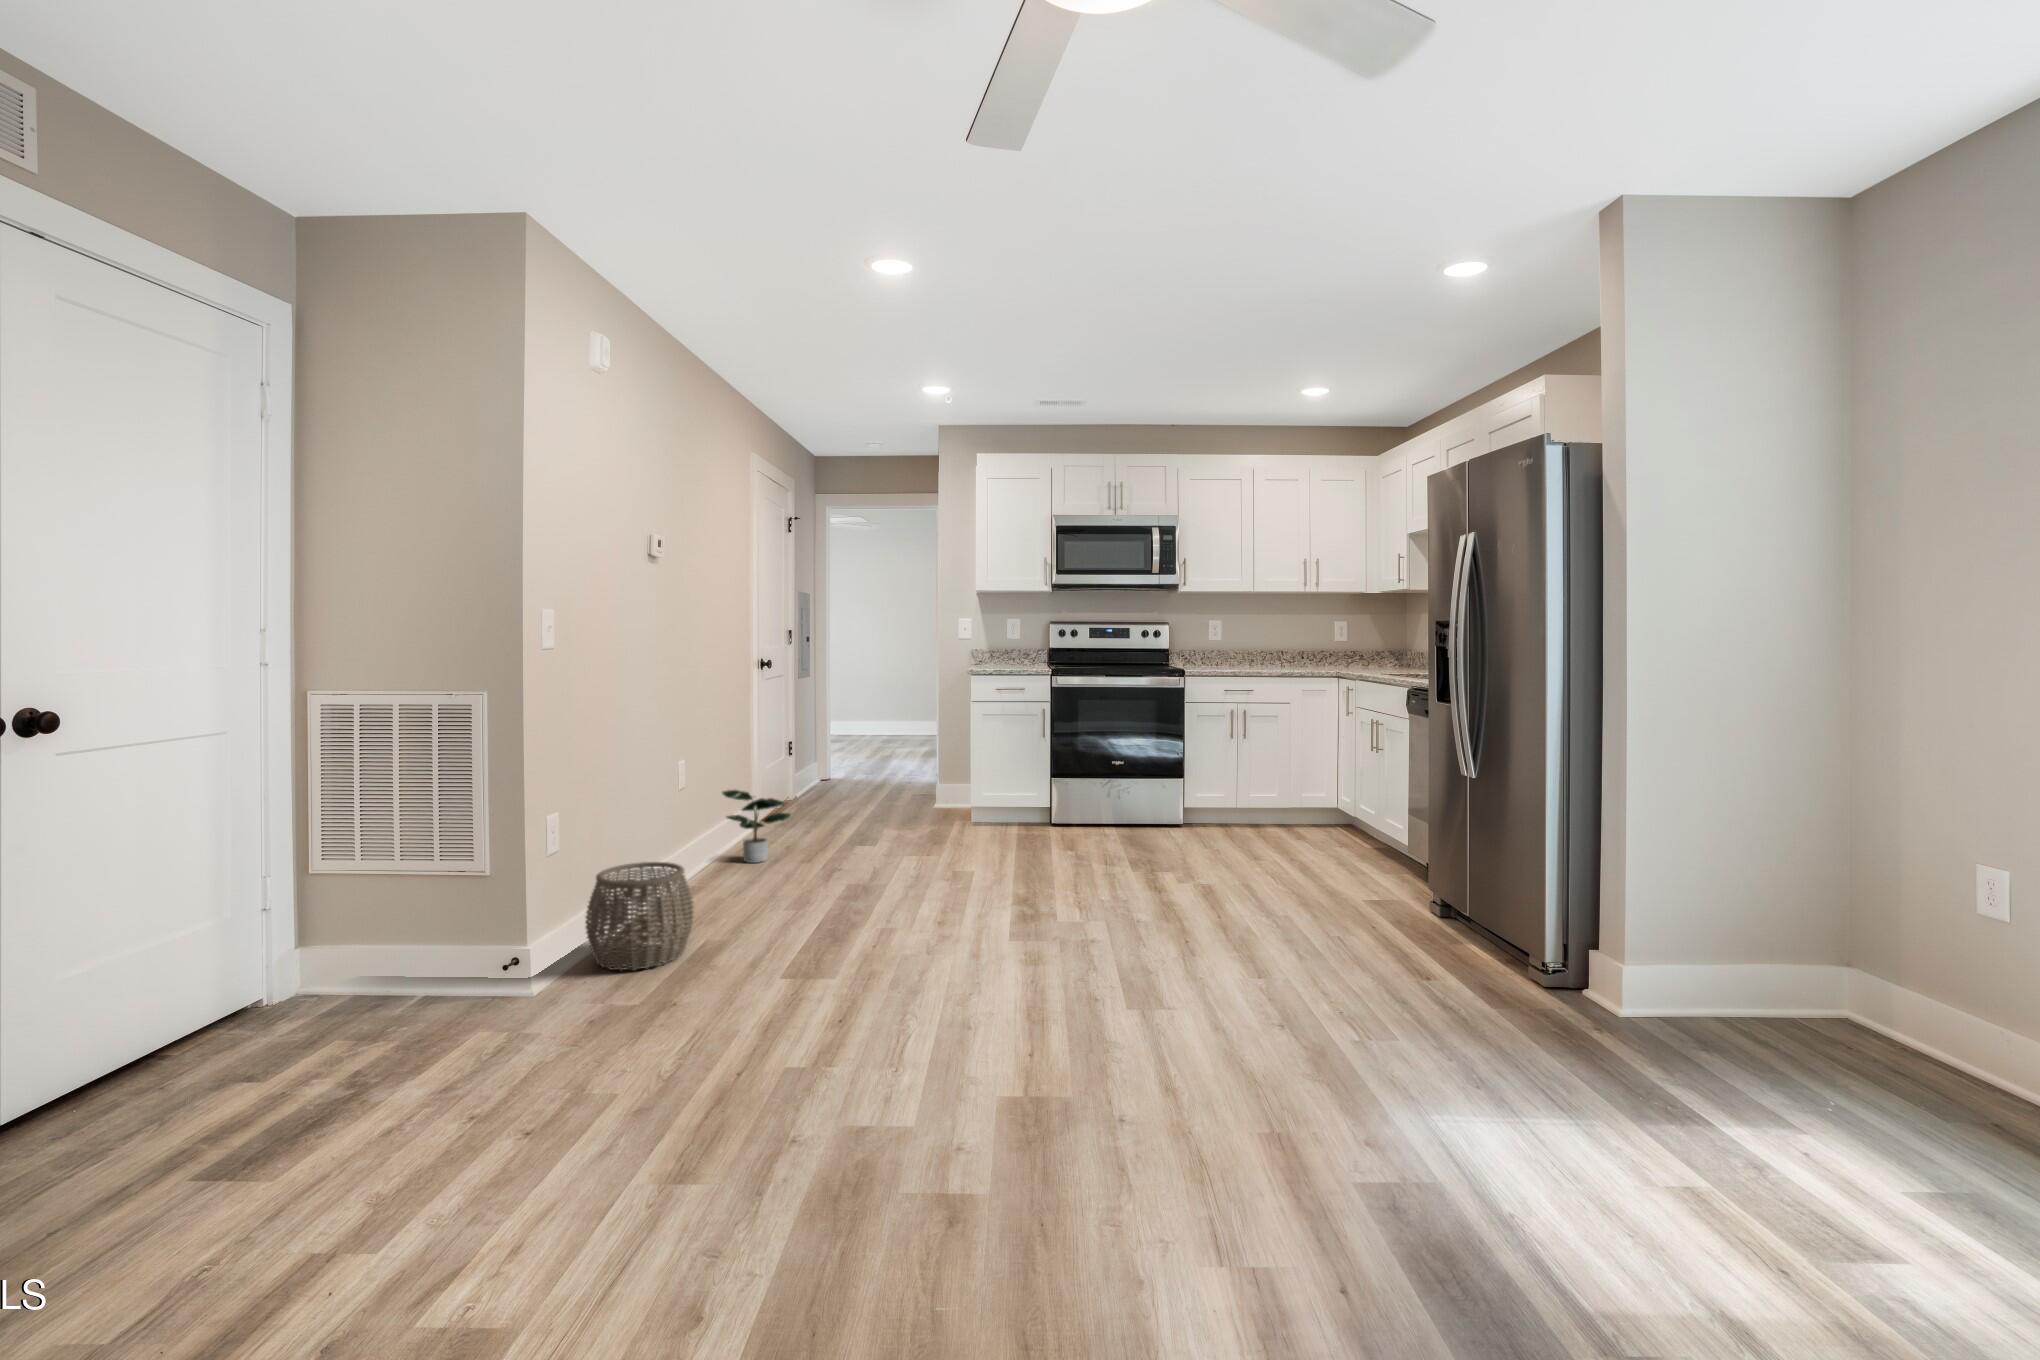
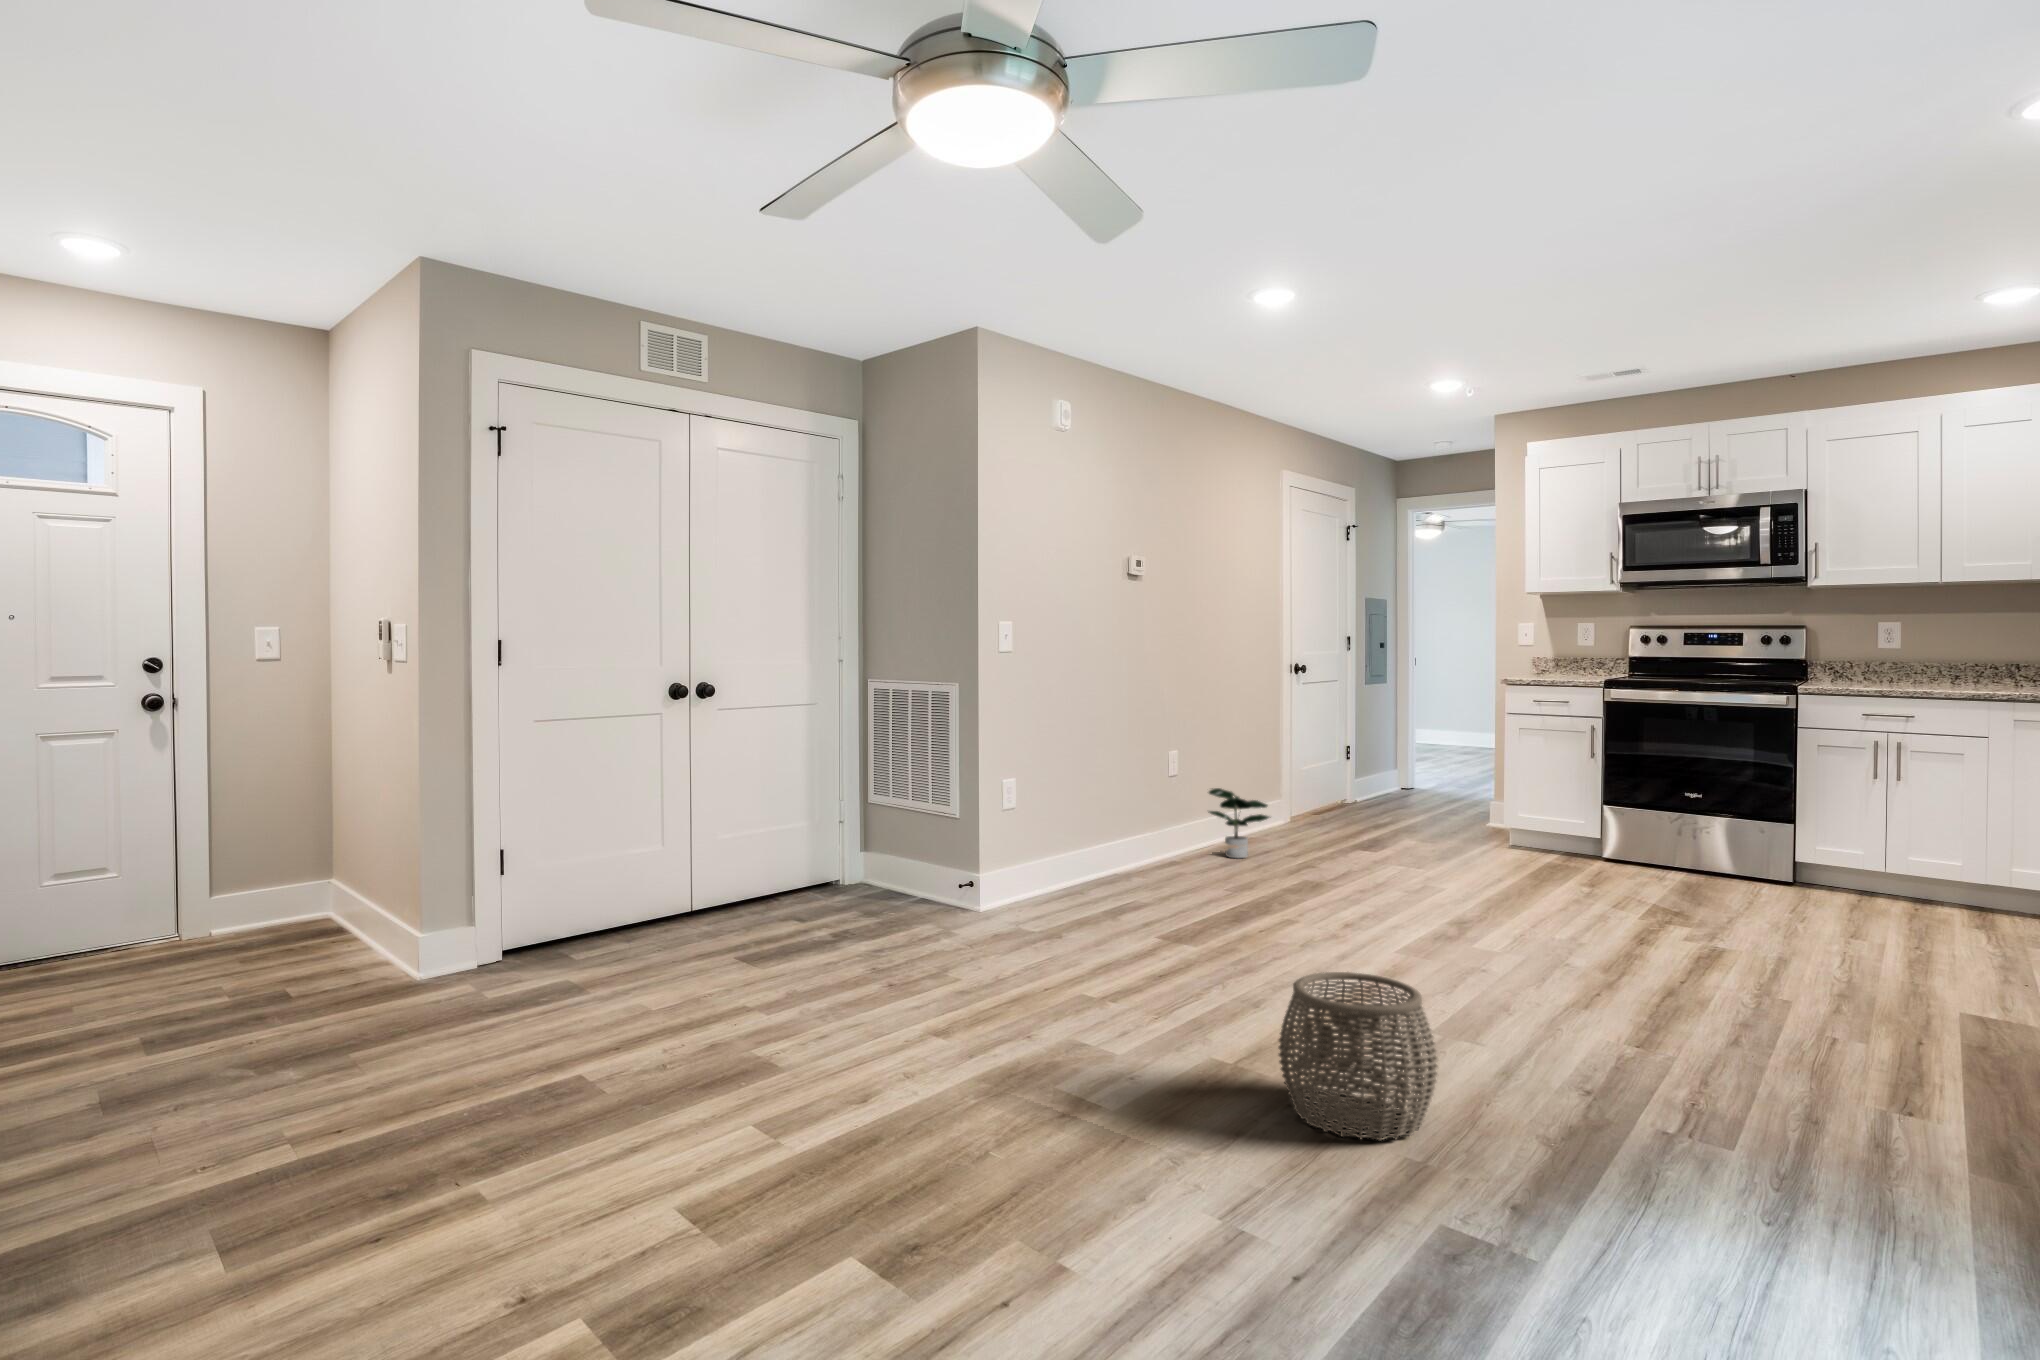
woven basket: present [585,862,694,970] -> present [1278,972,1438,1141]

